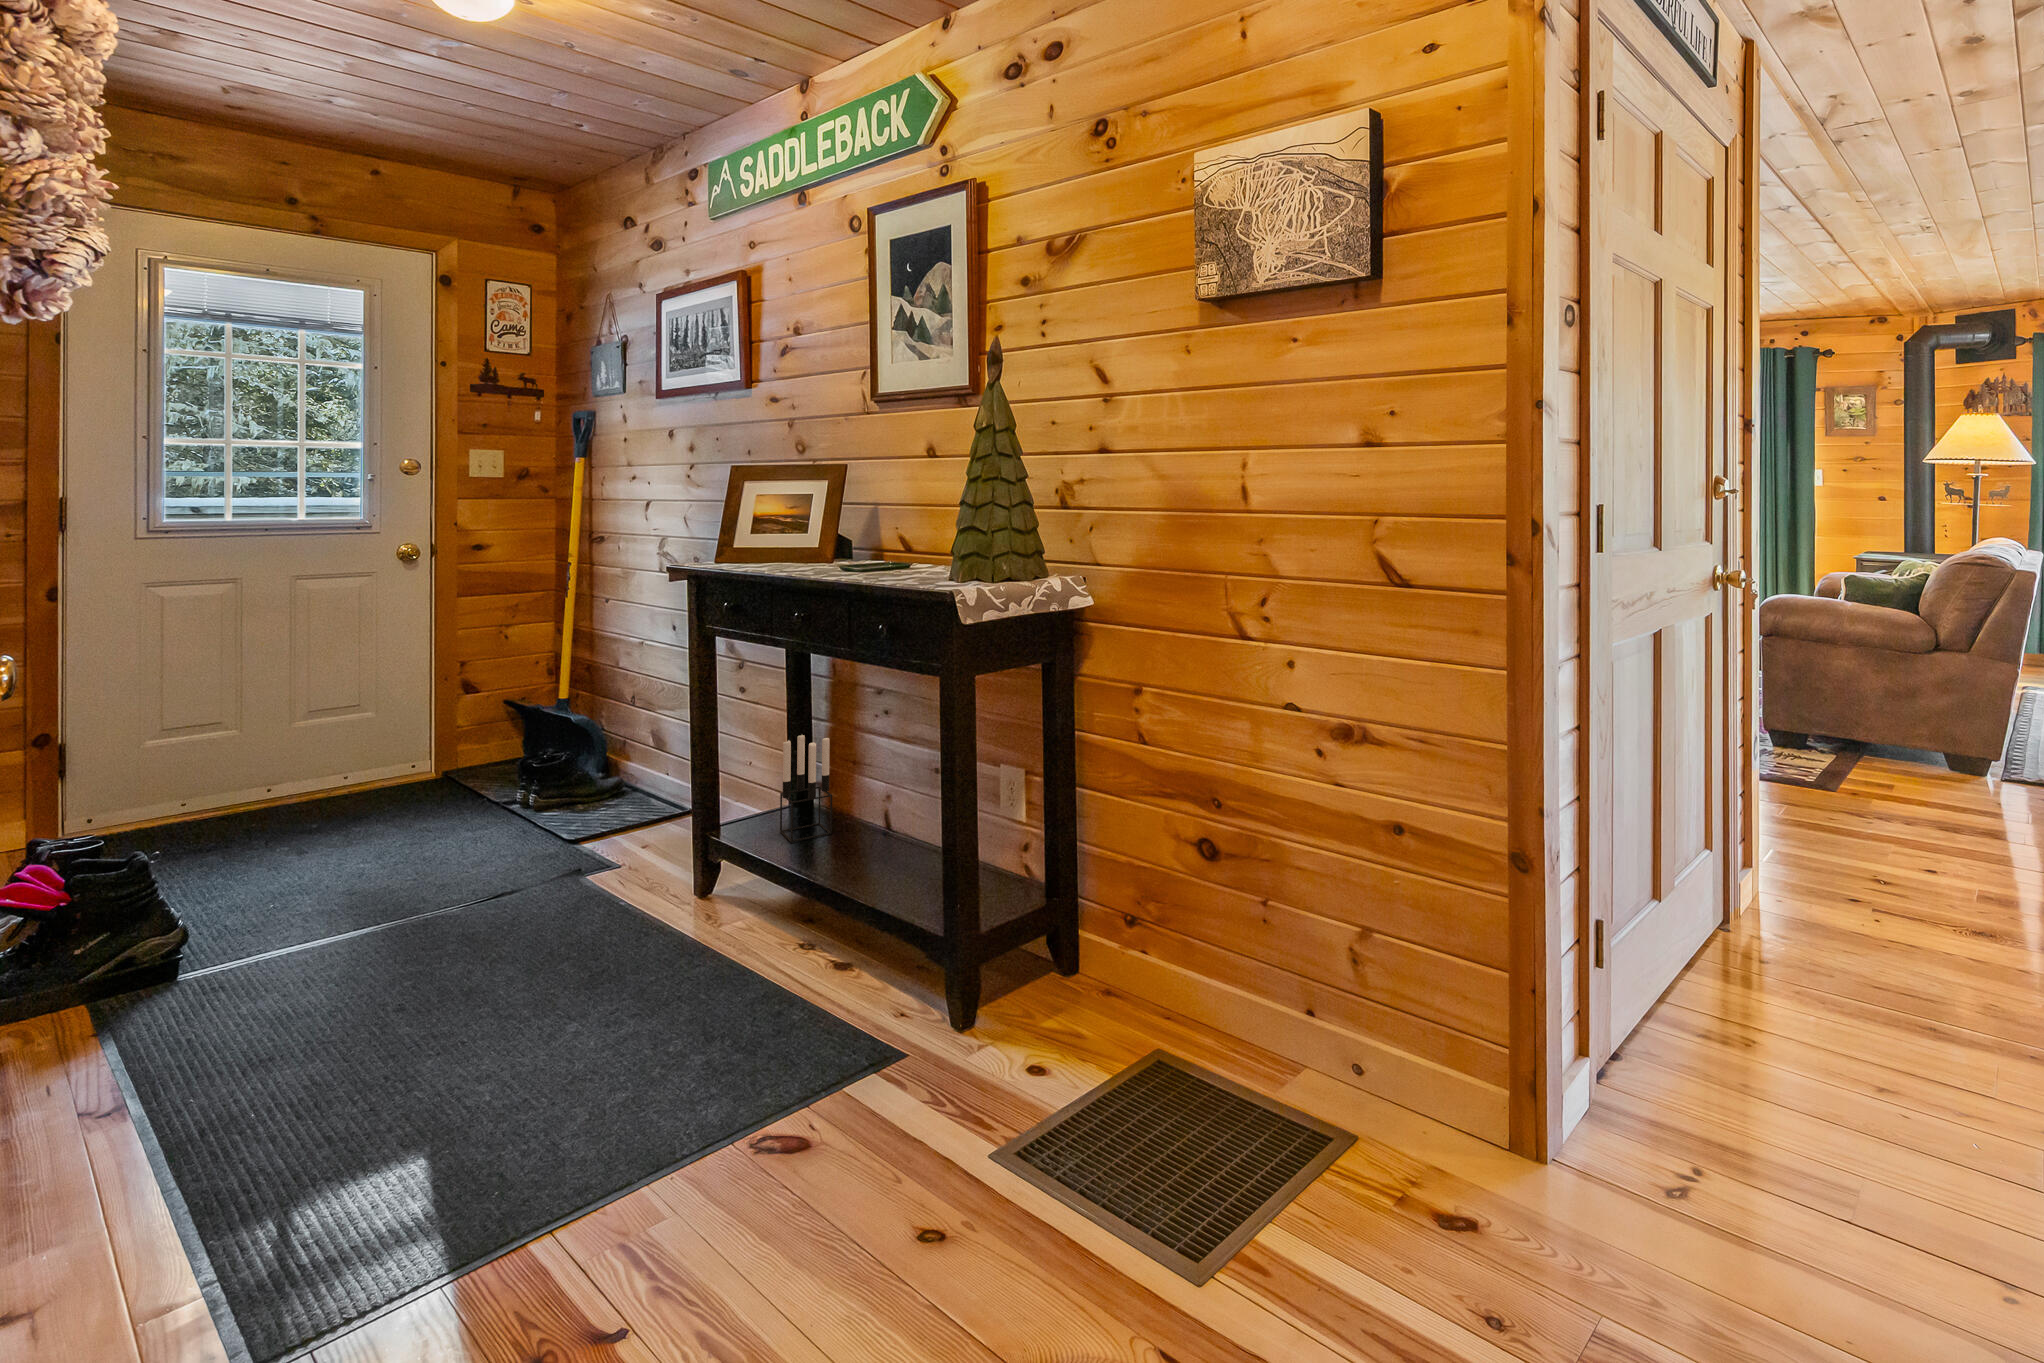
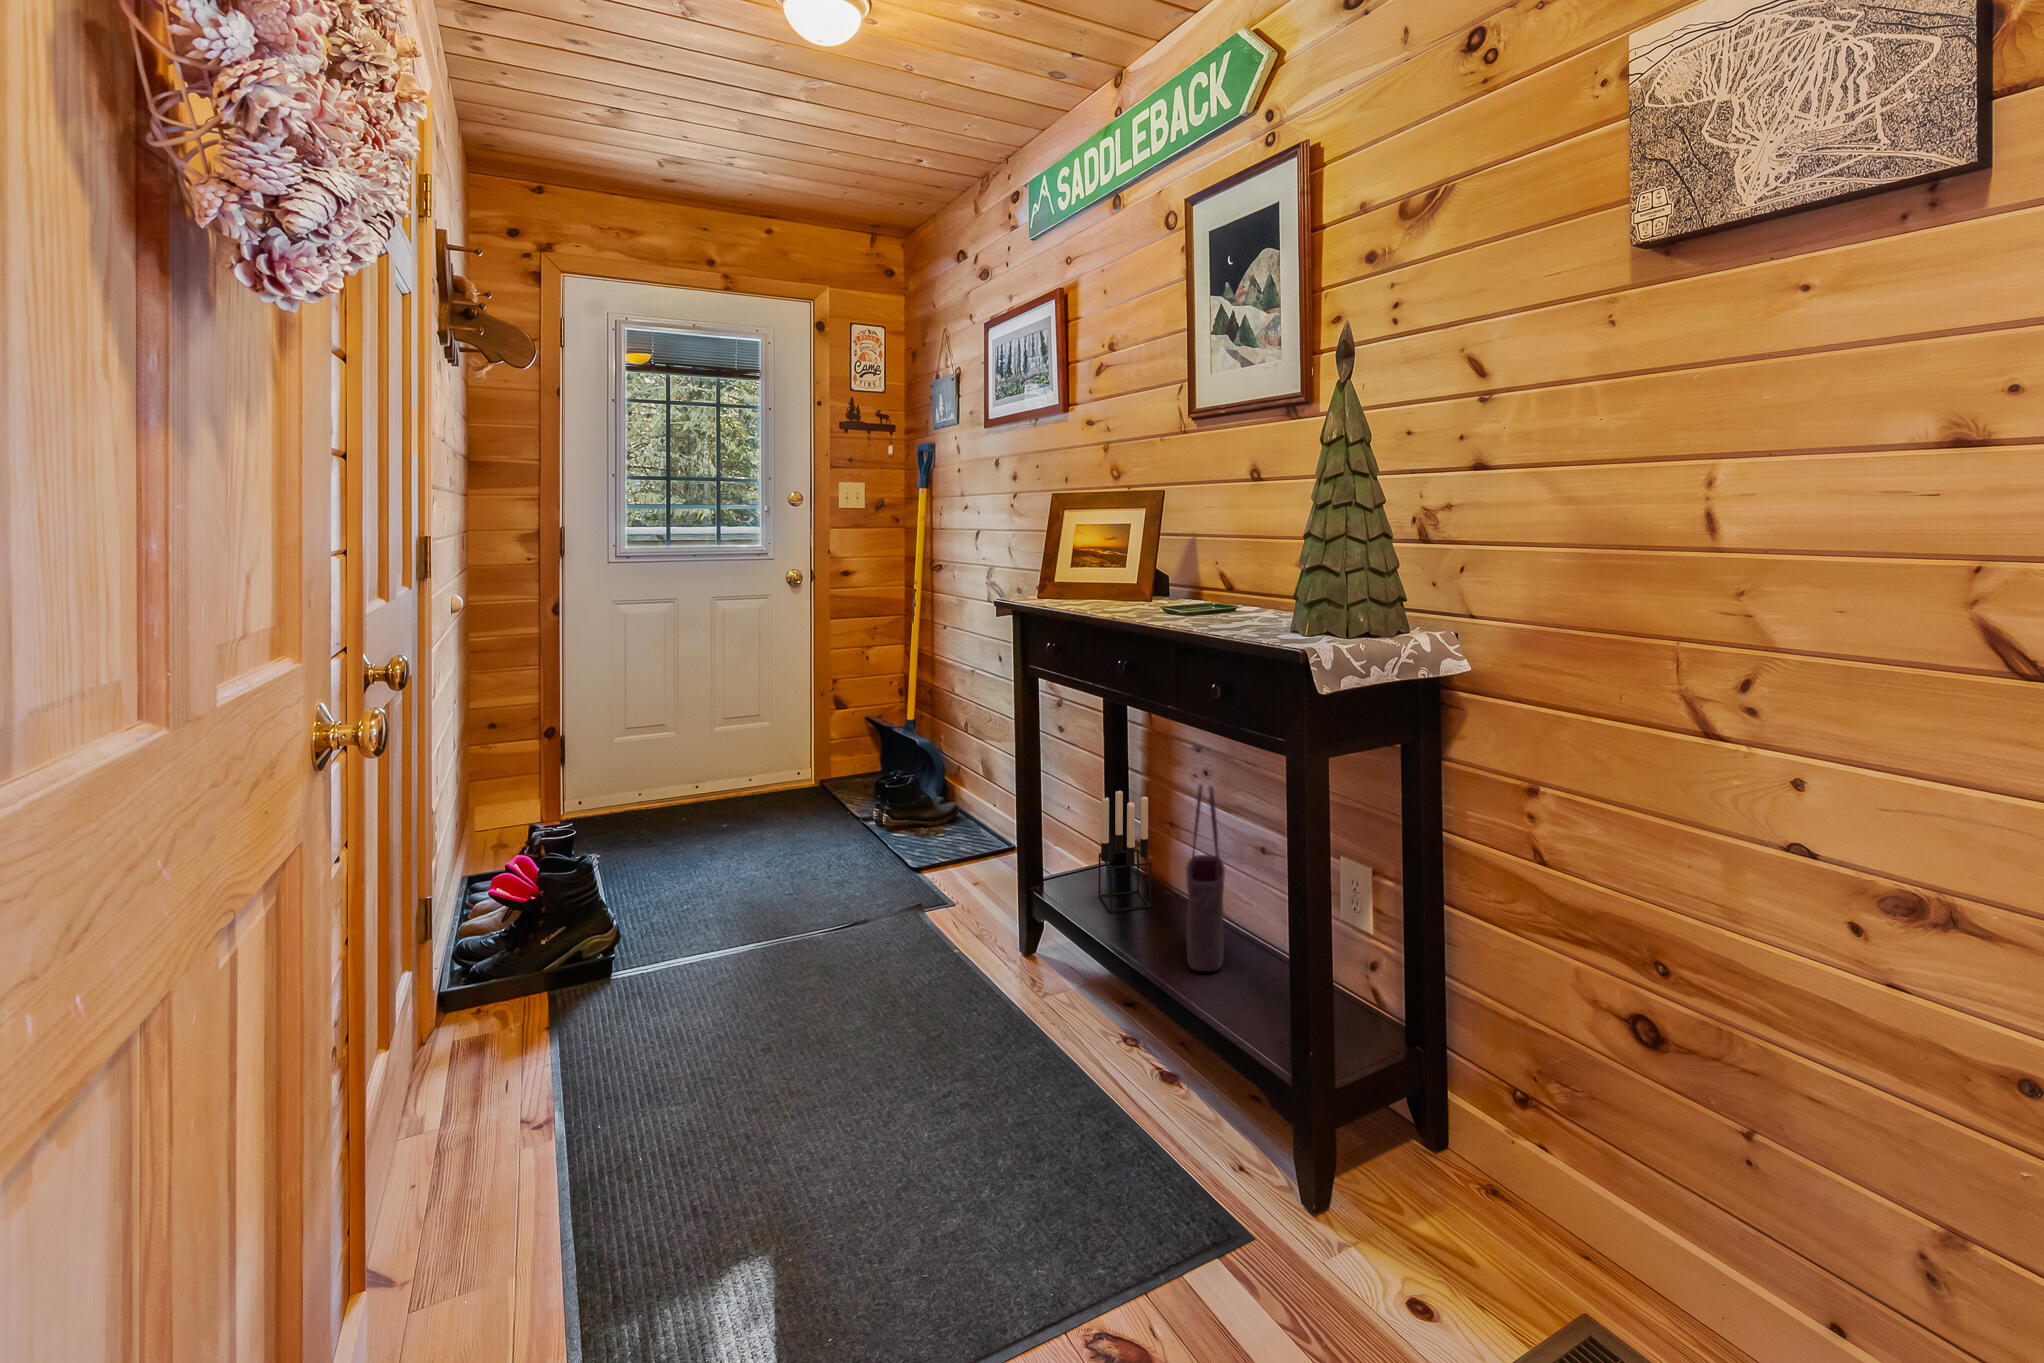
tote bag: none [863,717,898,873] -> present [1186,784,1225,971]

